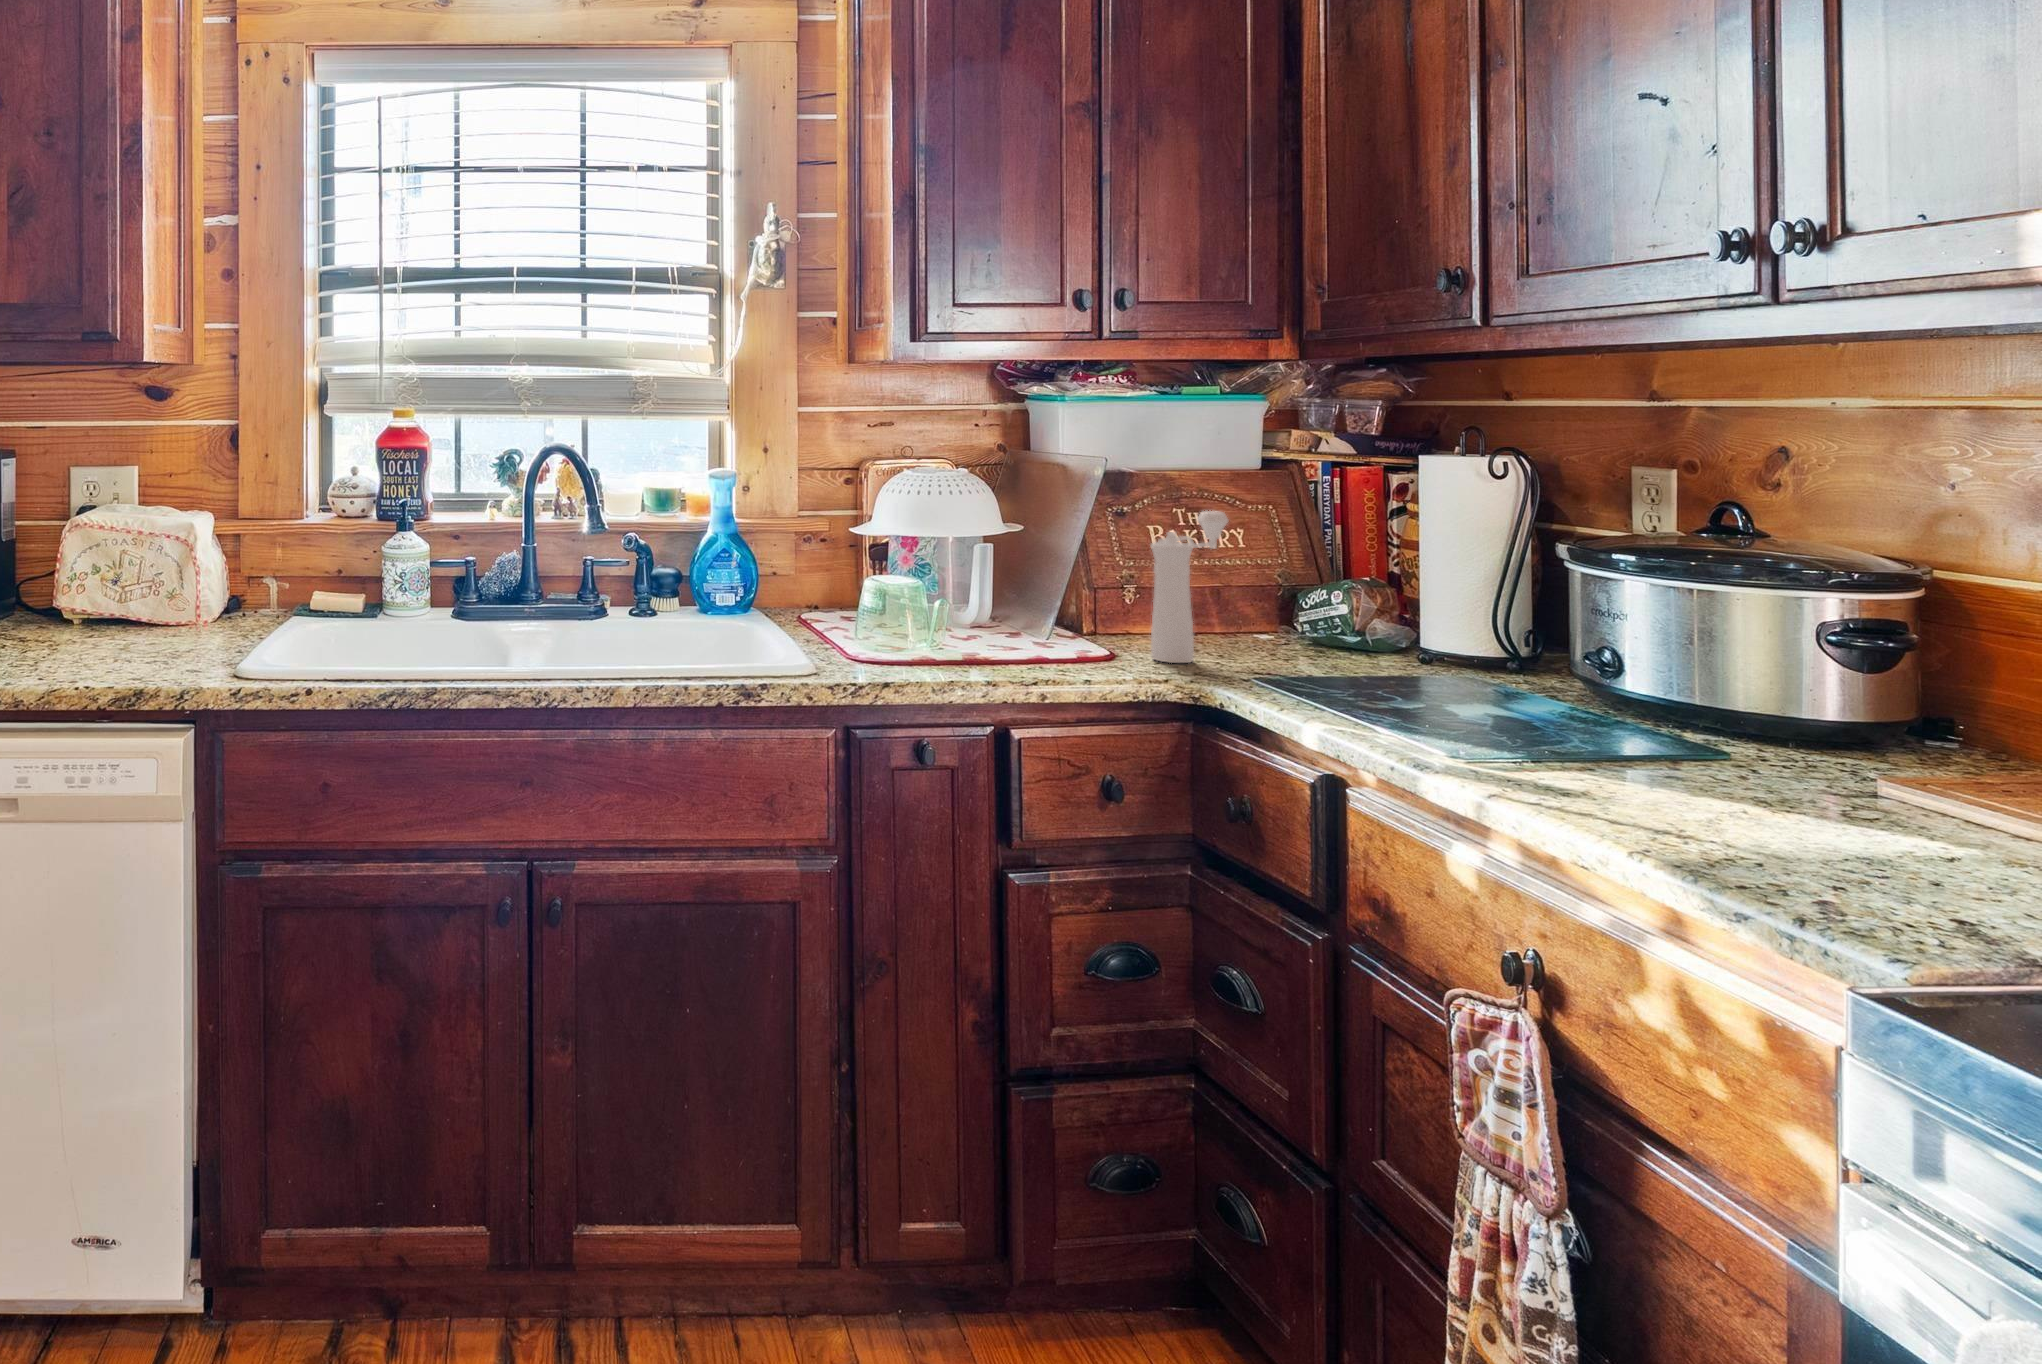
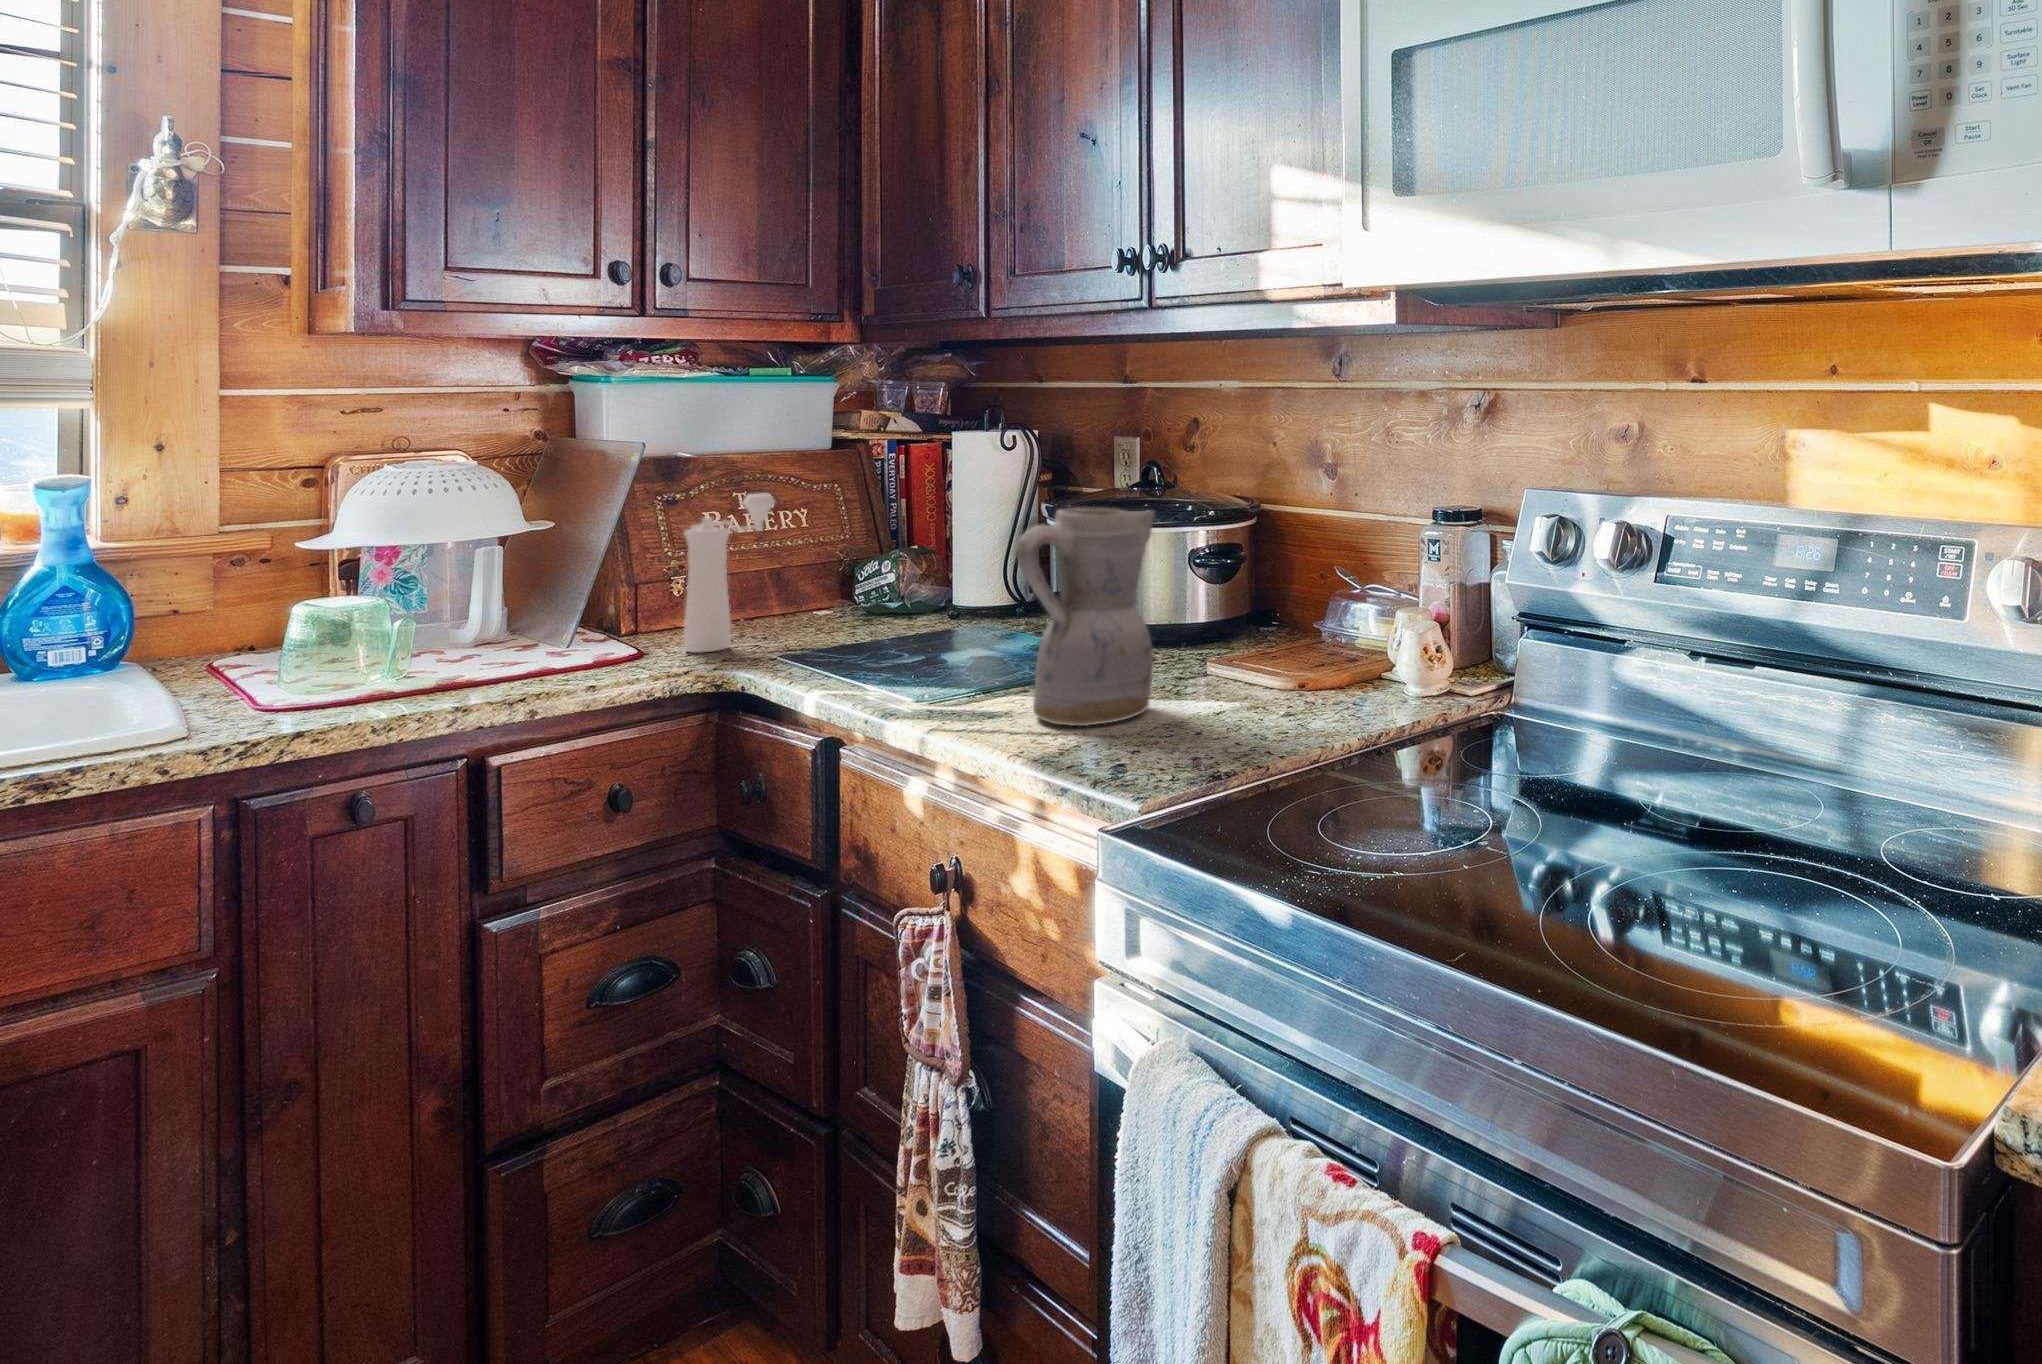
ceramic pitcher: none [1608,555,1812,834] -> present [1017,508,1155,726]

